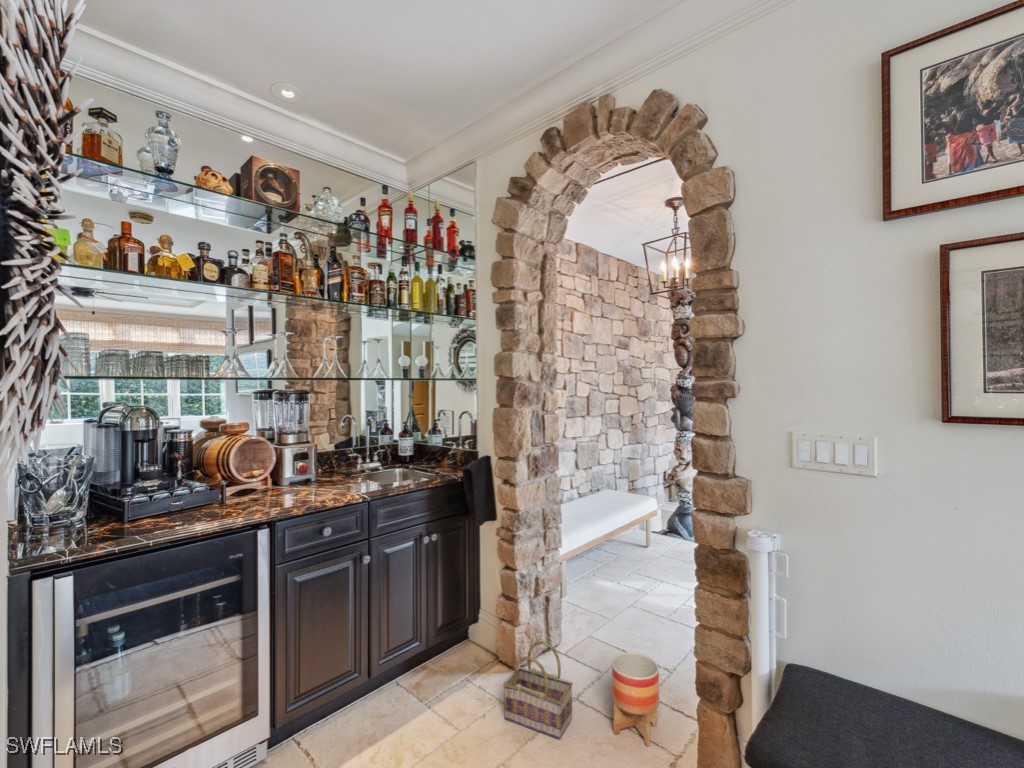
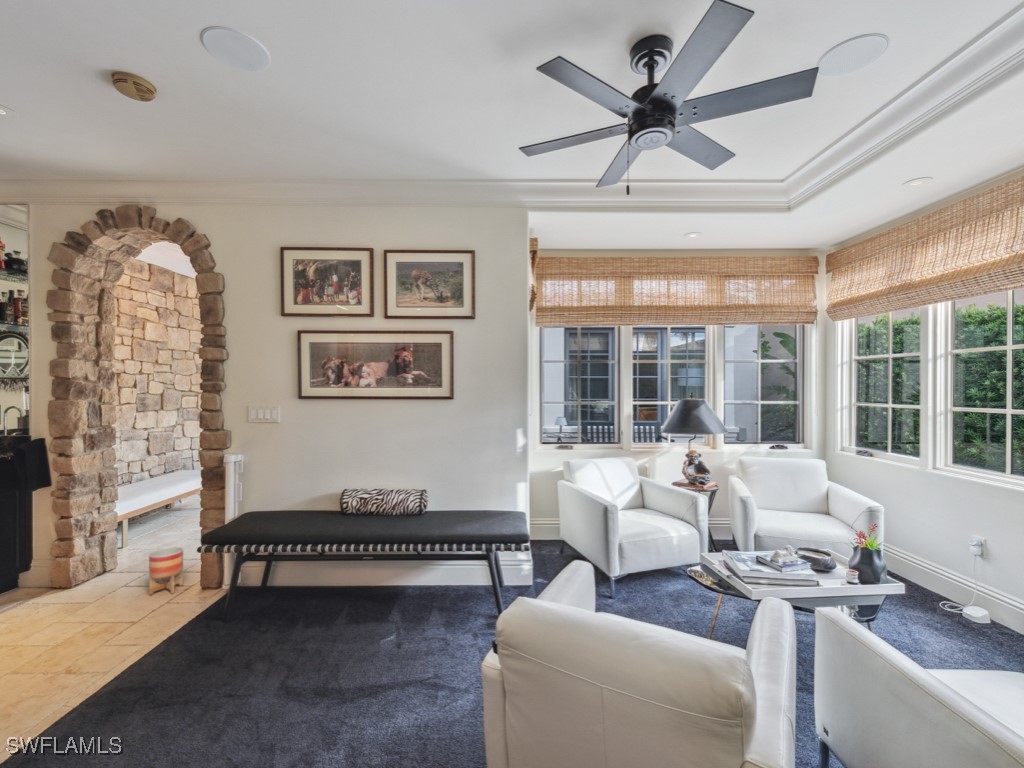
basket: present [504,641,573,739] -> none [55,555,118,612]

